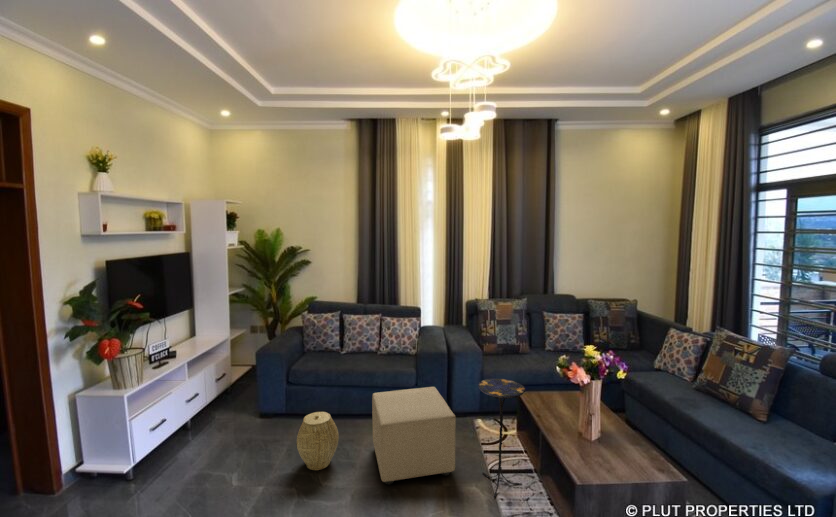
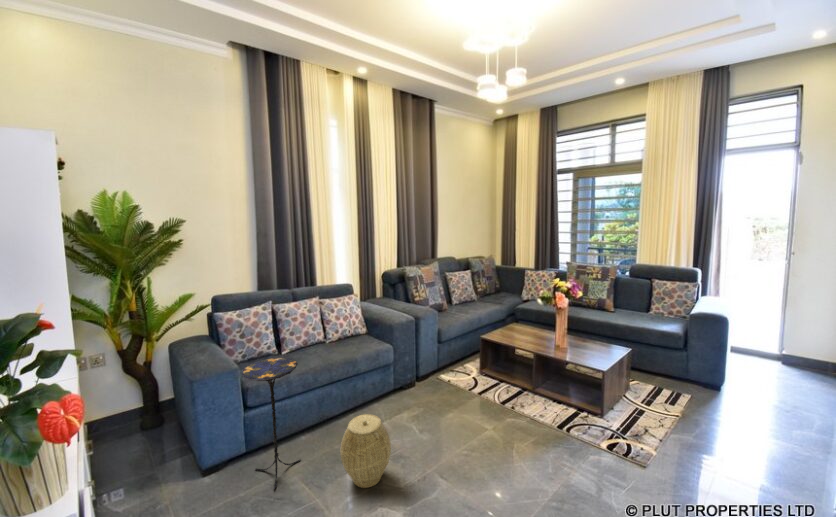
side table: present [478,378,526,497] -> present [242,358,299,489]
ottoman: present [372,387,456,485] -> none [394,352,491,456]

